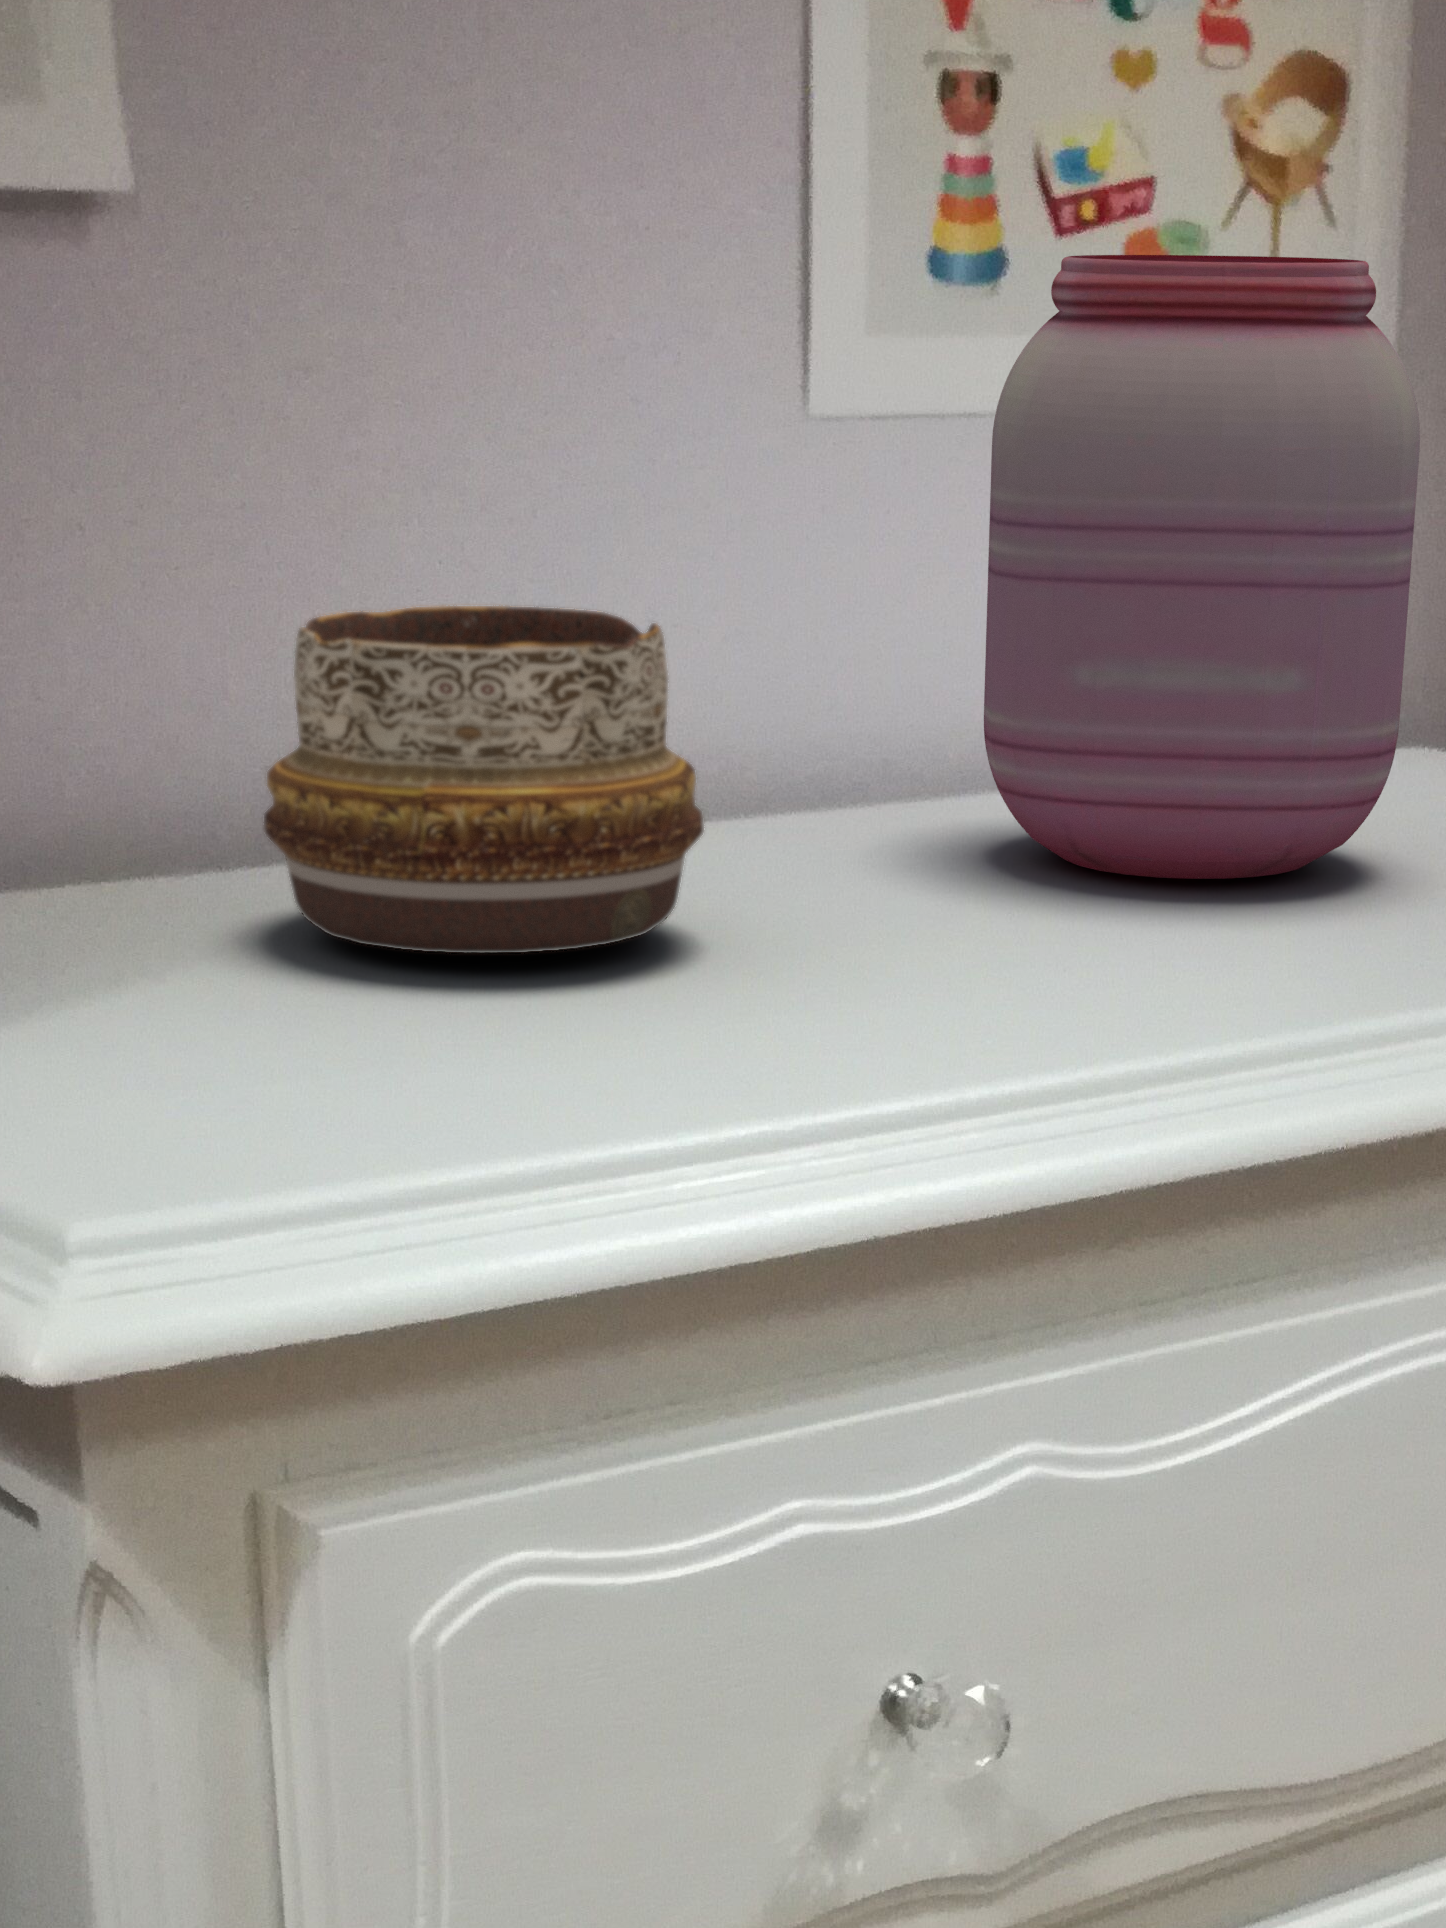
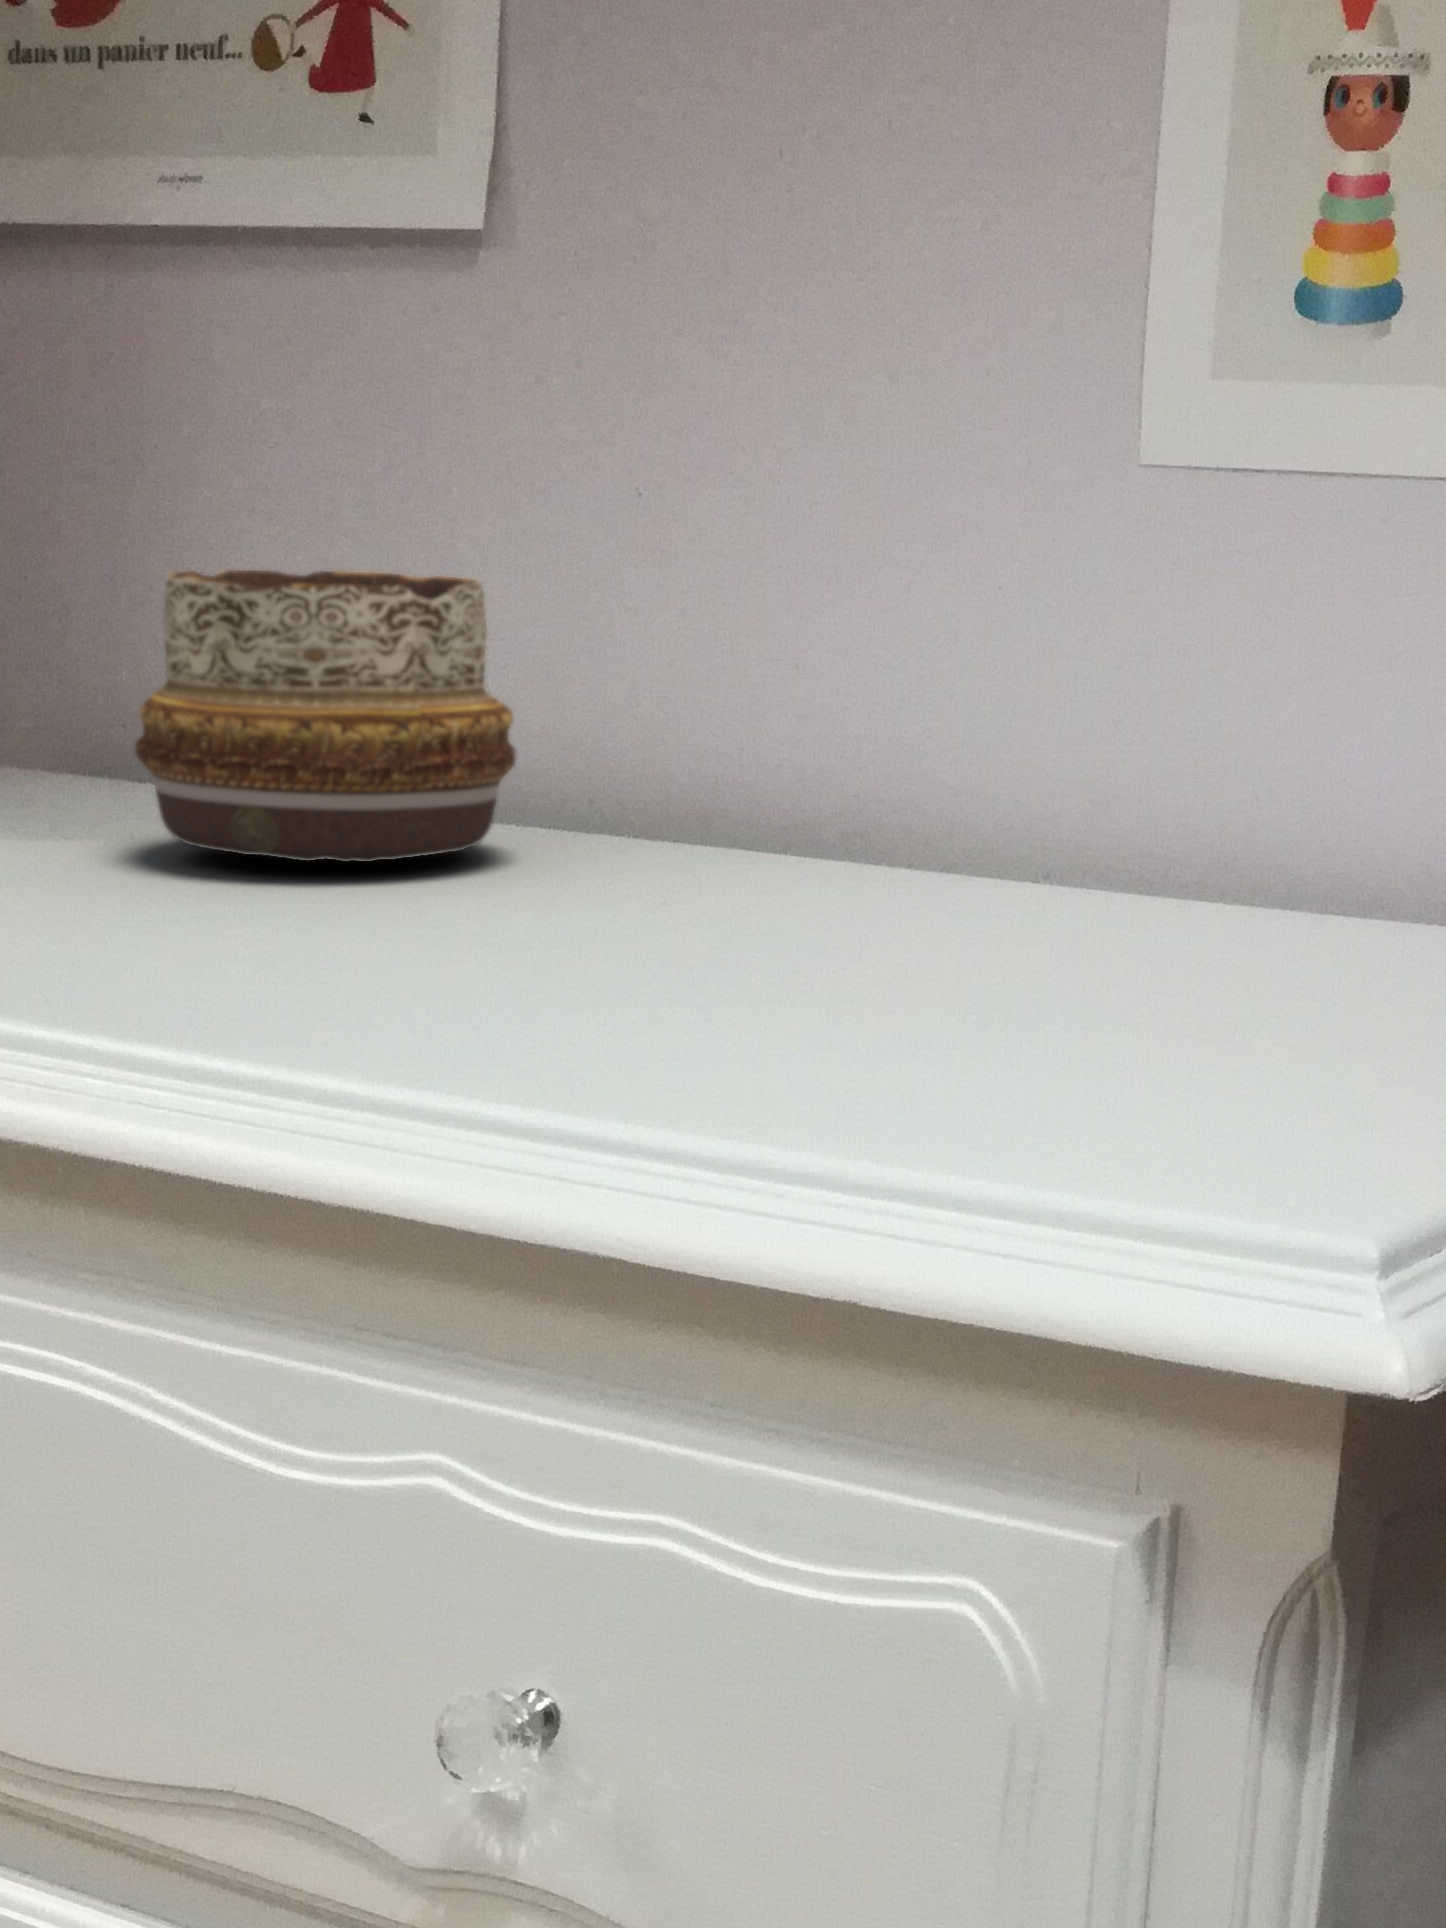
jar: present [984,255,1420,879] -> none [779,246,1277,959]

